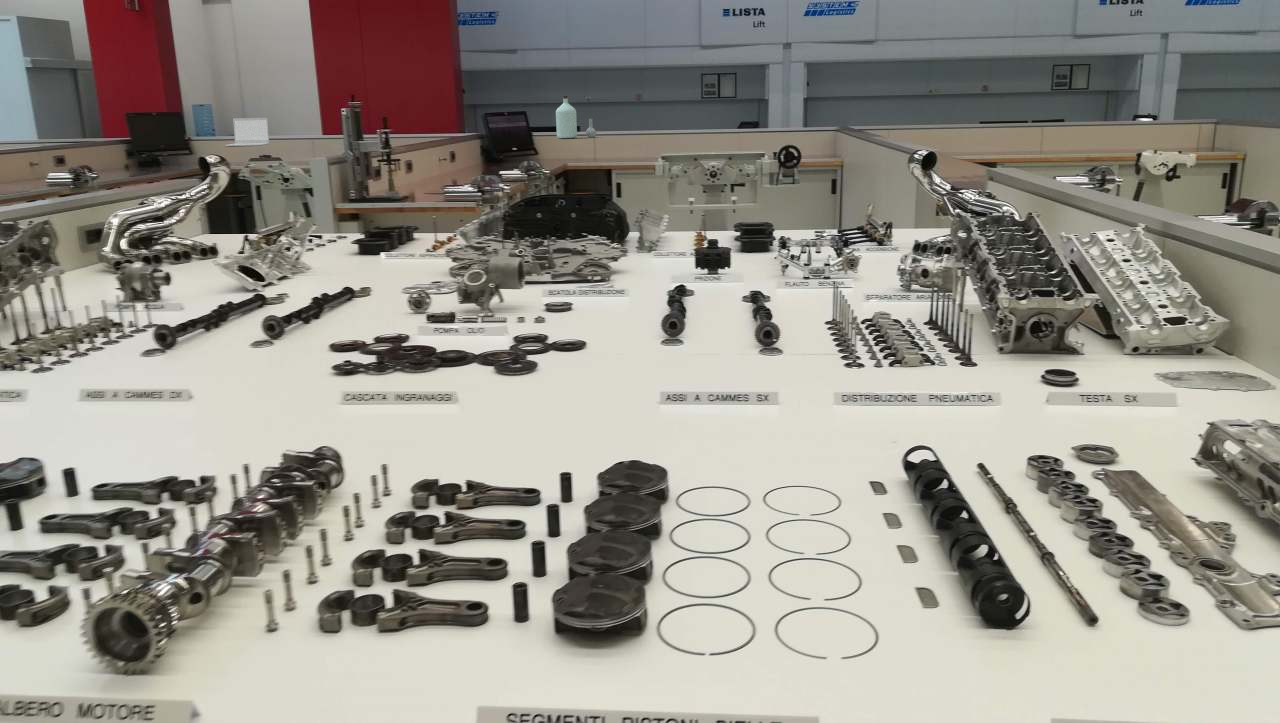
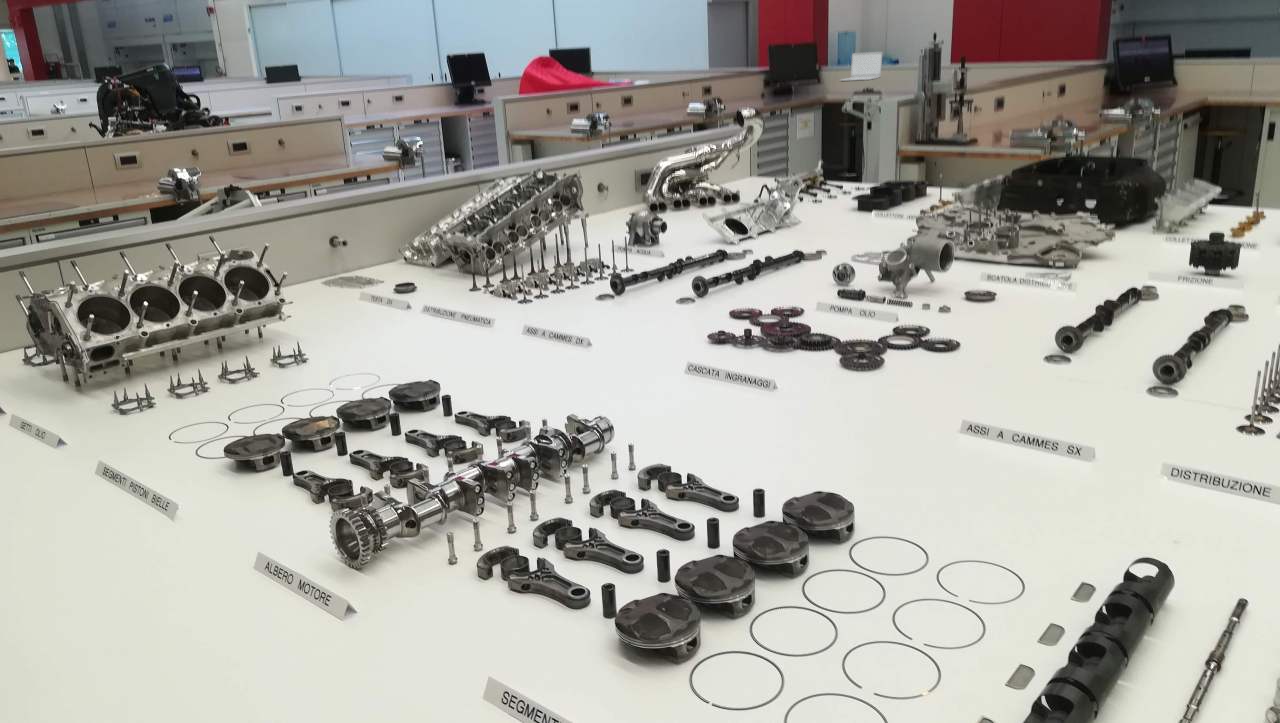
bottle: present [556,96,596,138] -> none [1198,13,1255,65]

